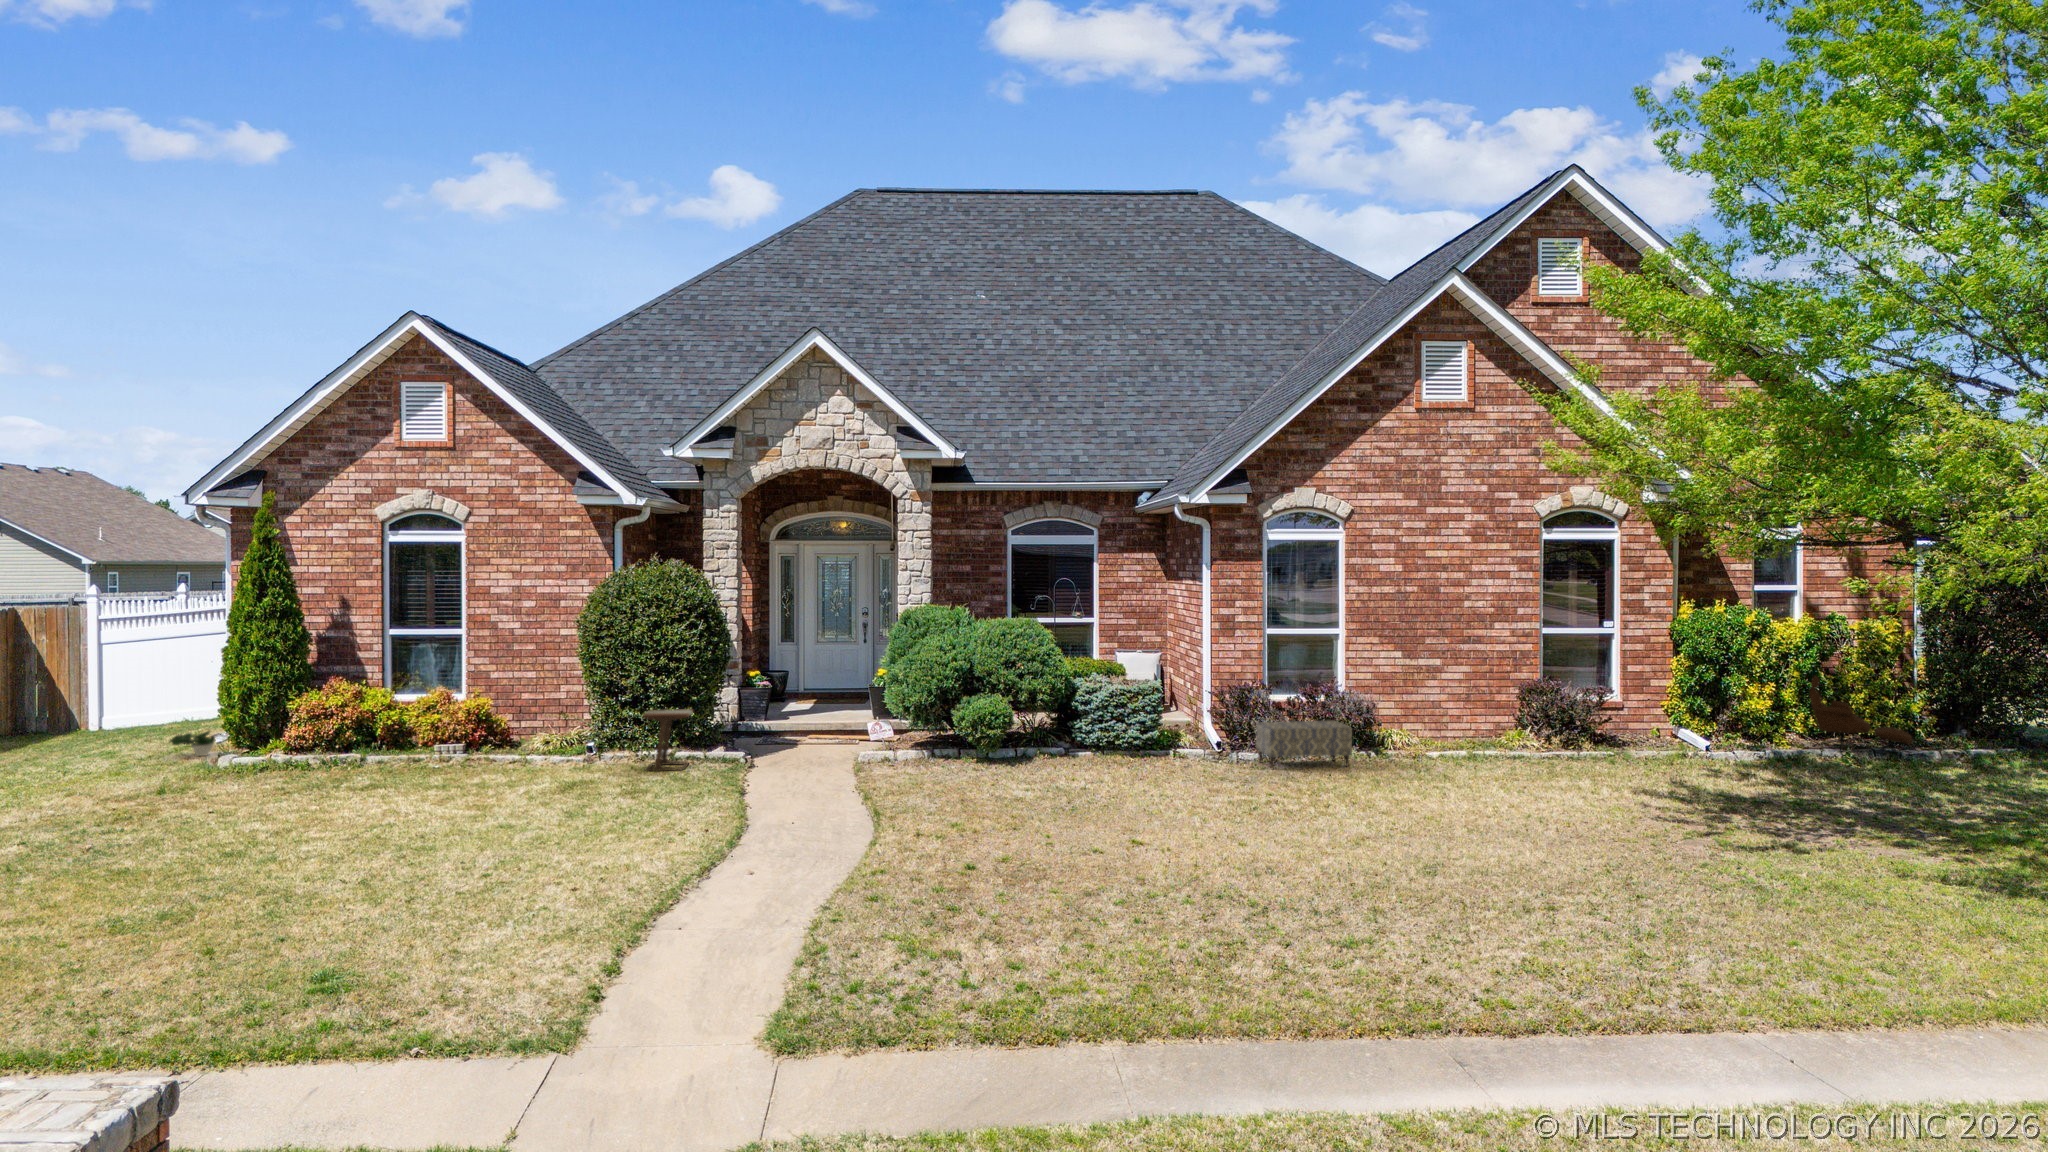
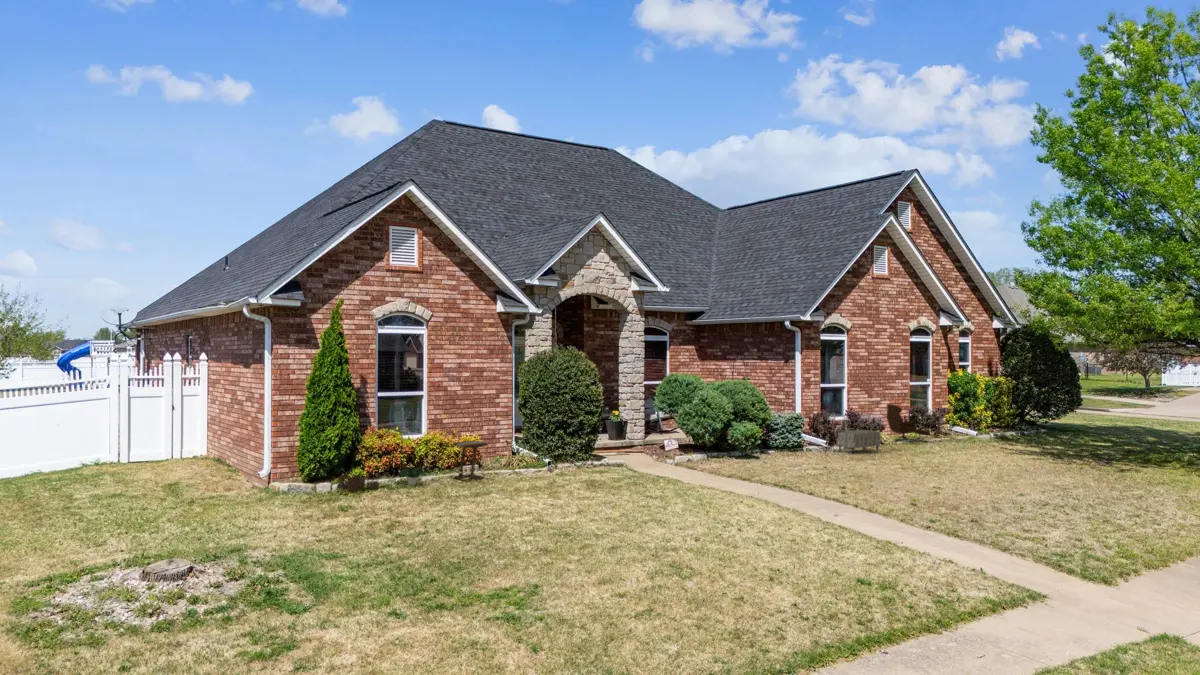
lounge chair: present [1810,676,1912,755] -> present [887,404,930,441]
side table: present [642,709,693,771] -> present [453,441,487,481]
potted plant: present [170,731,223,756] -> present [399,468,431,485]
woven basket: none [271,744,328,772] -> present [337,474,378,492]

